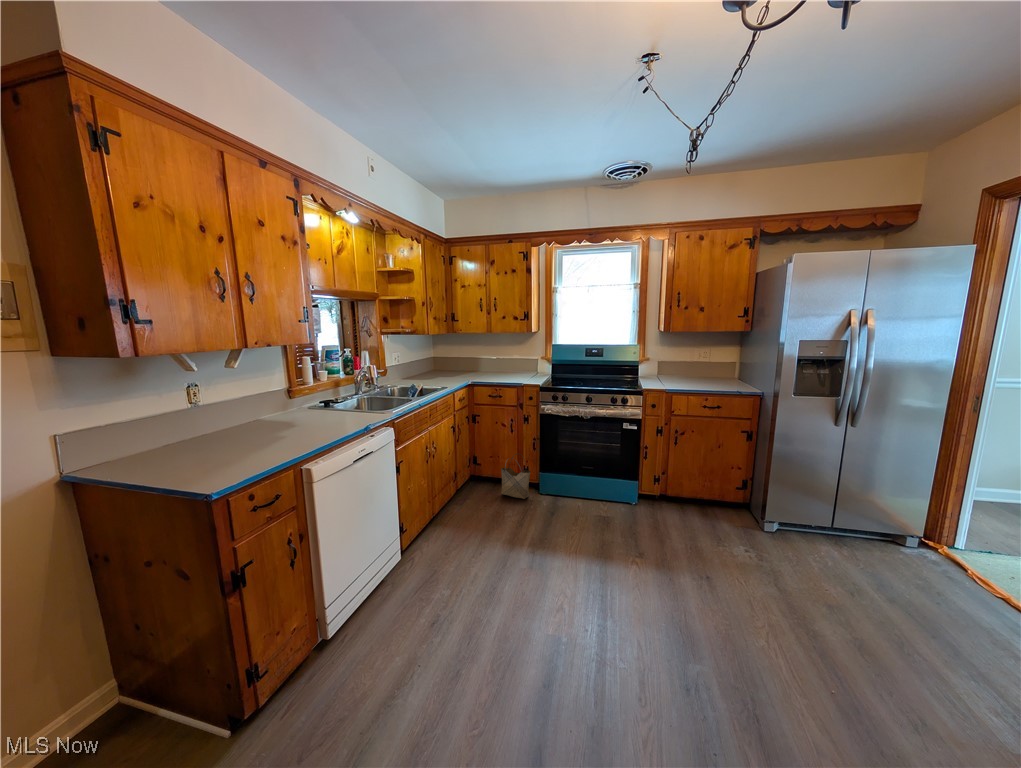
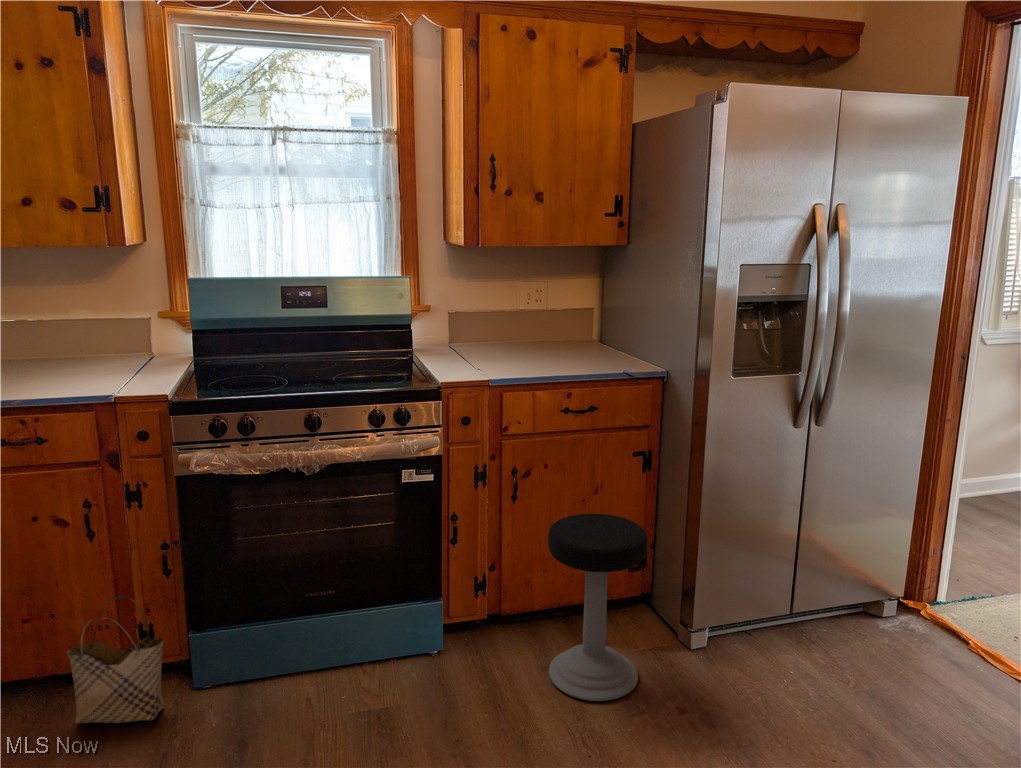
stool: none [683,453,736,538] -> present [548,514,648,701]

